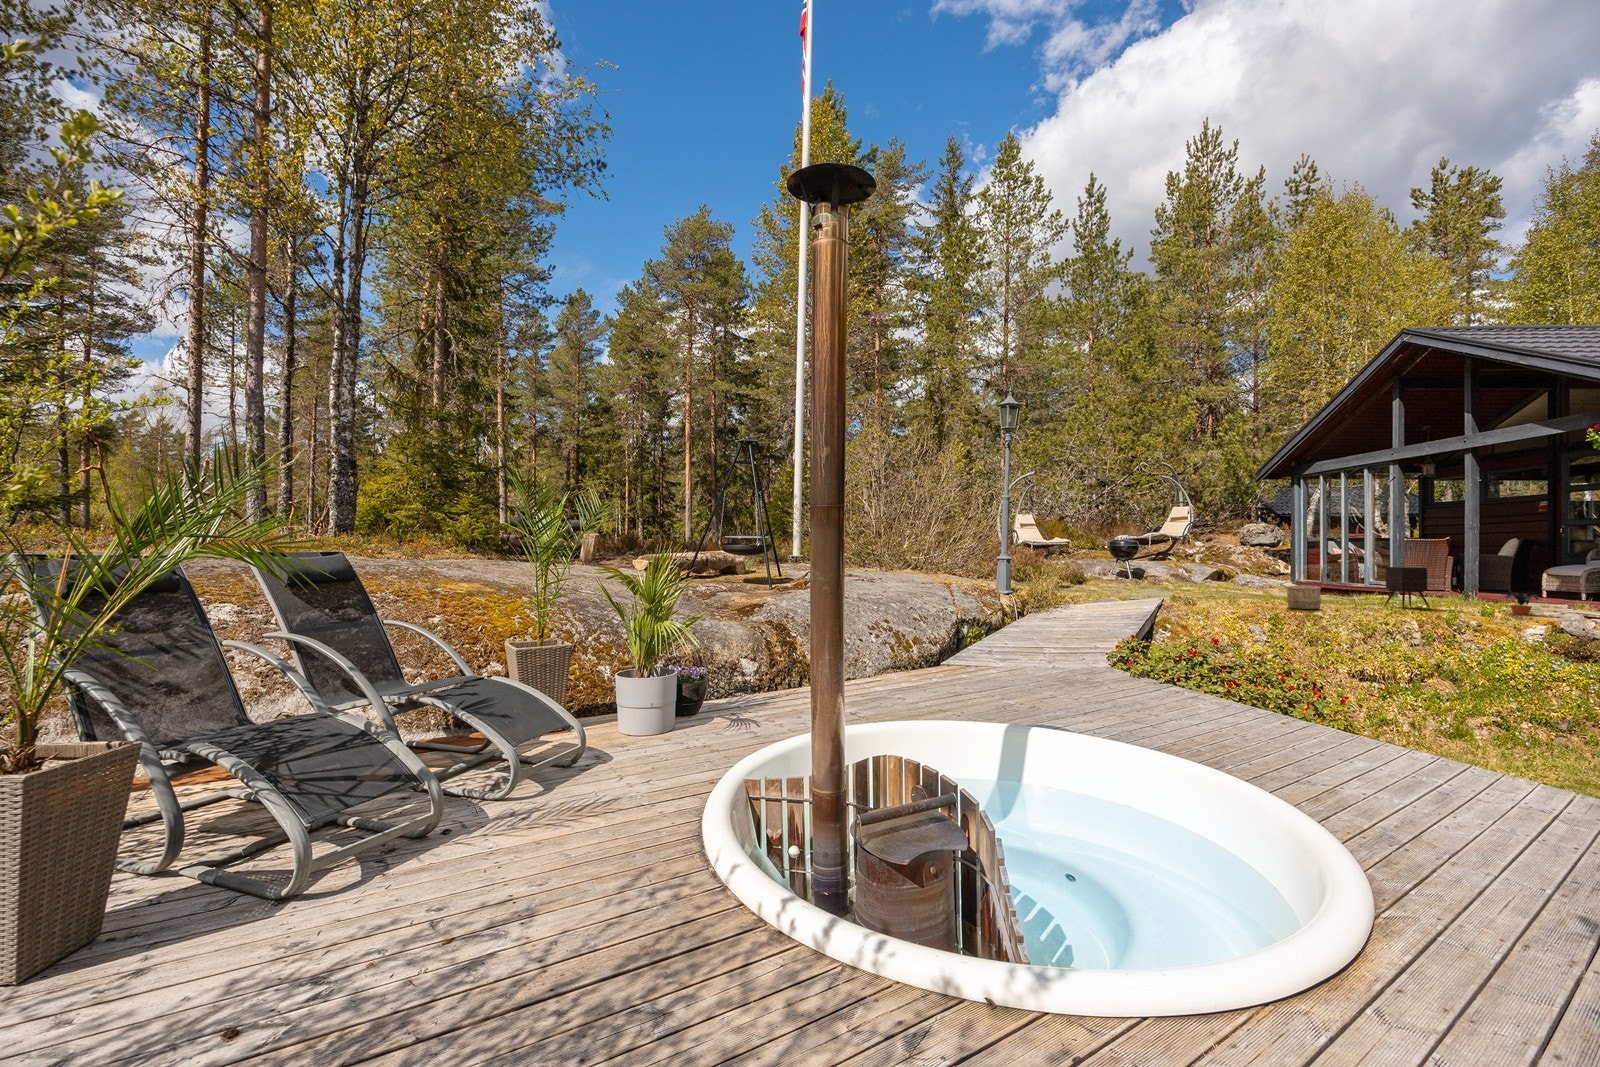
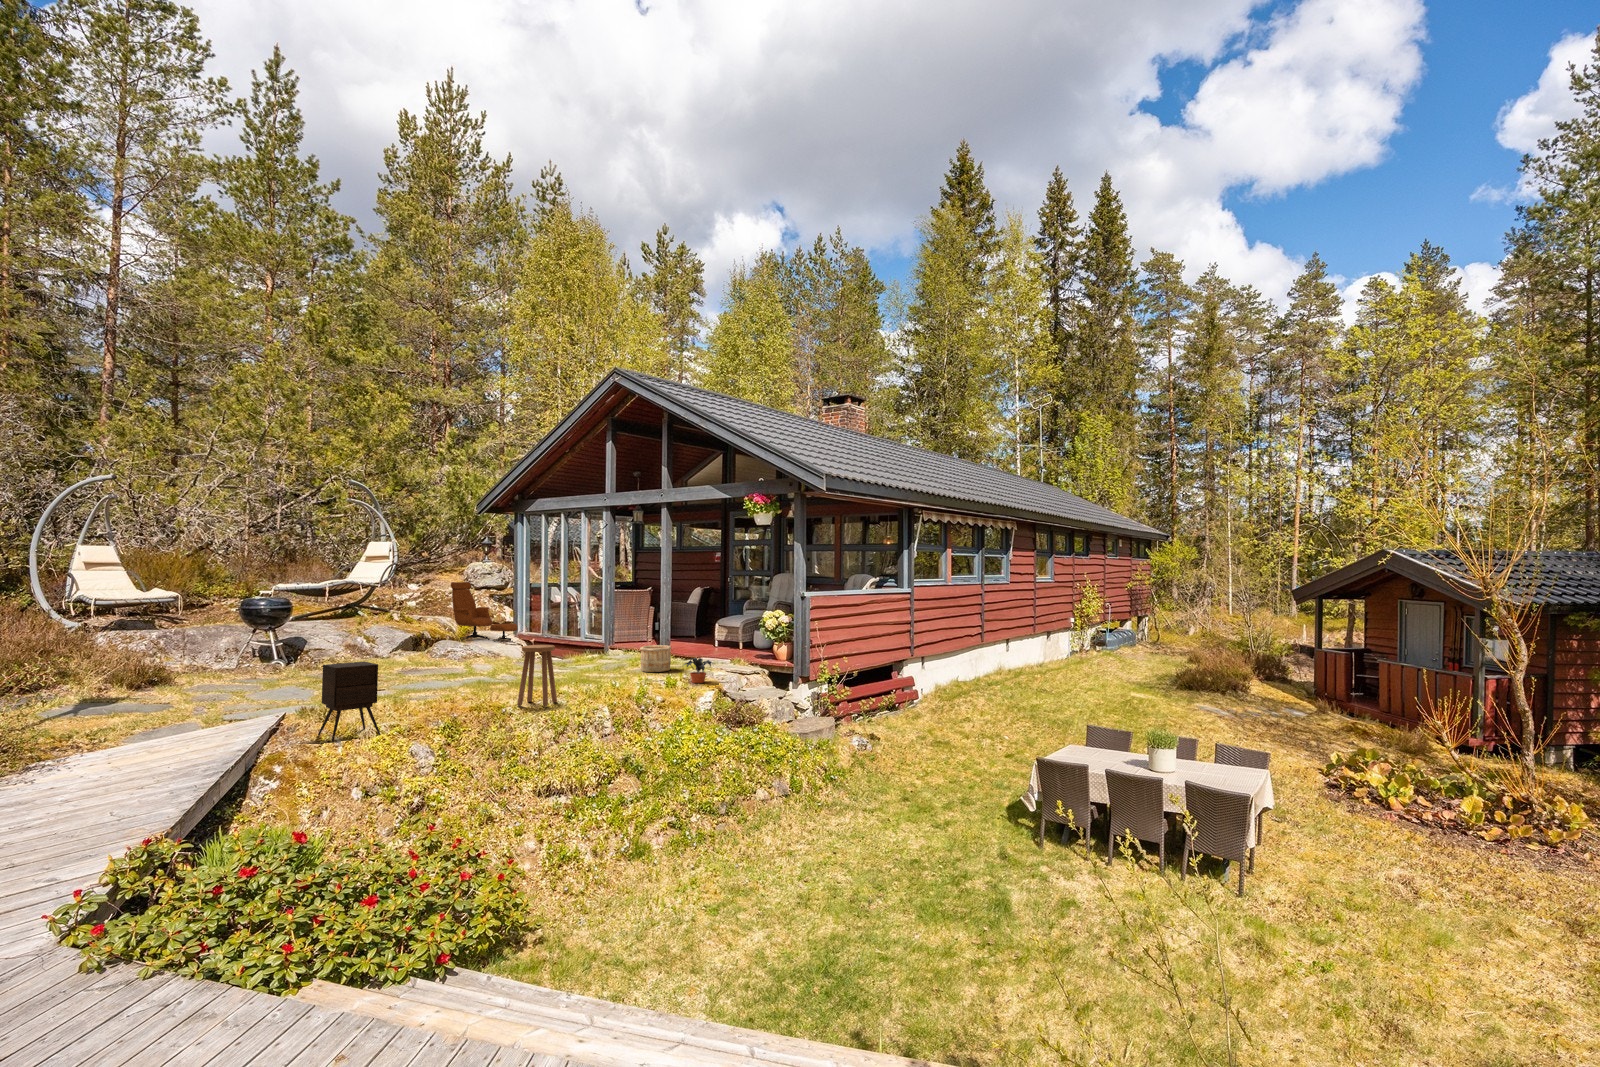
lounge chair: none [1238,536,1301,584] -> present [451,582,518,642]
side table: present [1384,567,1430,609] -> present [318,662,380,742]
stool: none [1330,569,1365,613] -> present [517,645,557,706]
wooden bucket: present [1286,586,1321,609] -> present [640,645,671,672]

